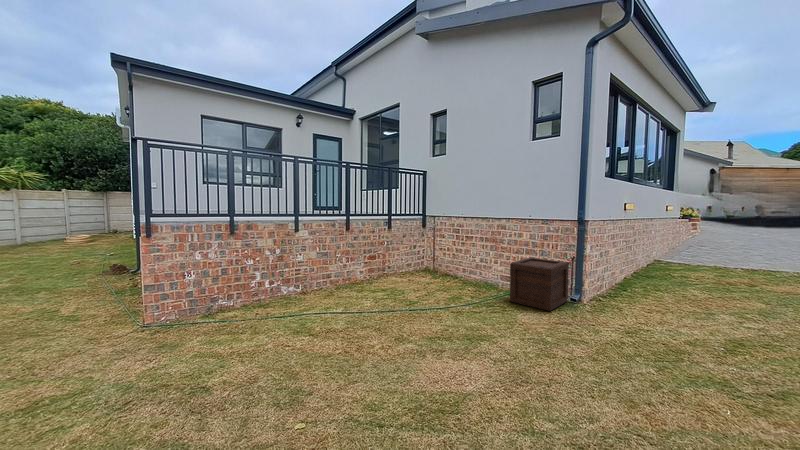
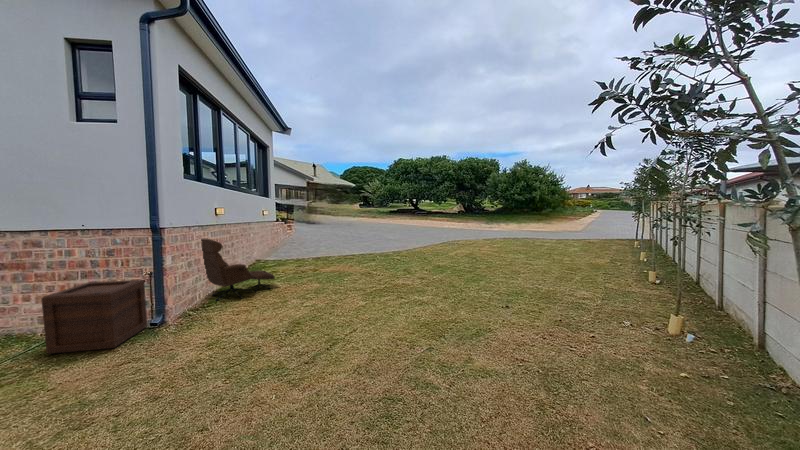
lounge chair: none [608,233,694,299] -> present [201,238,275,301]

